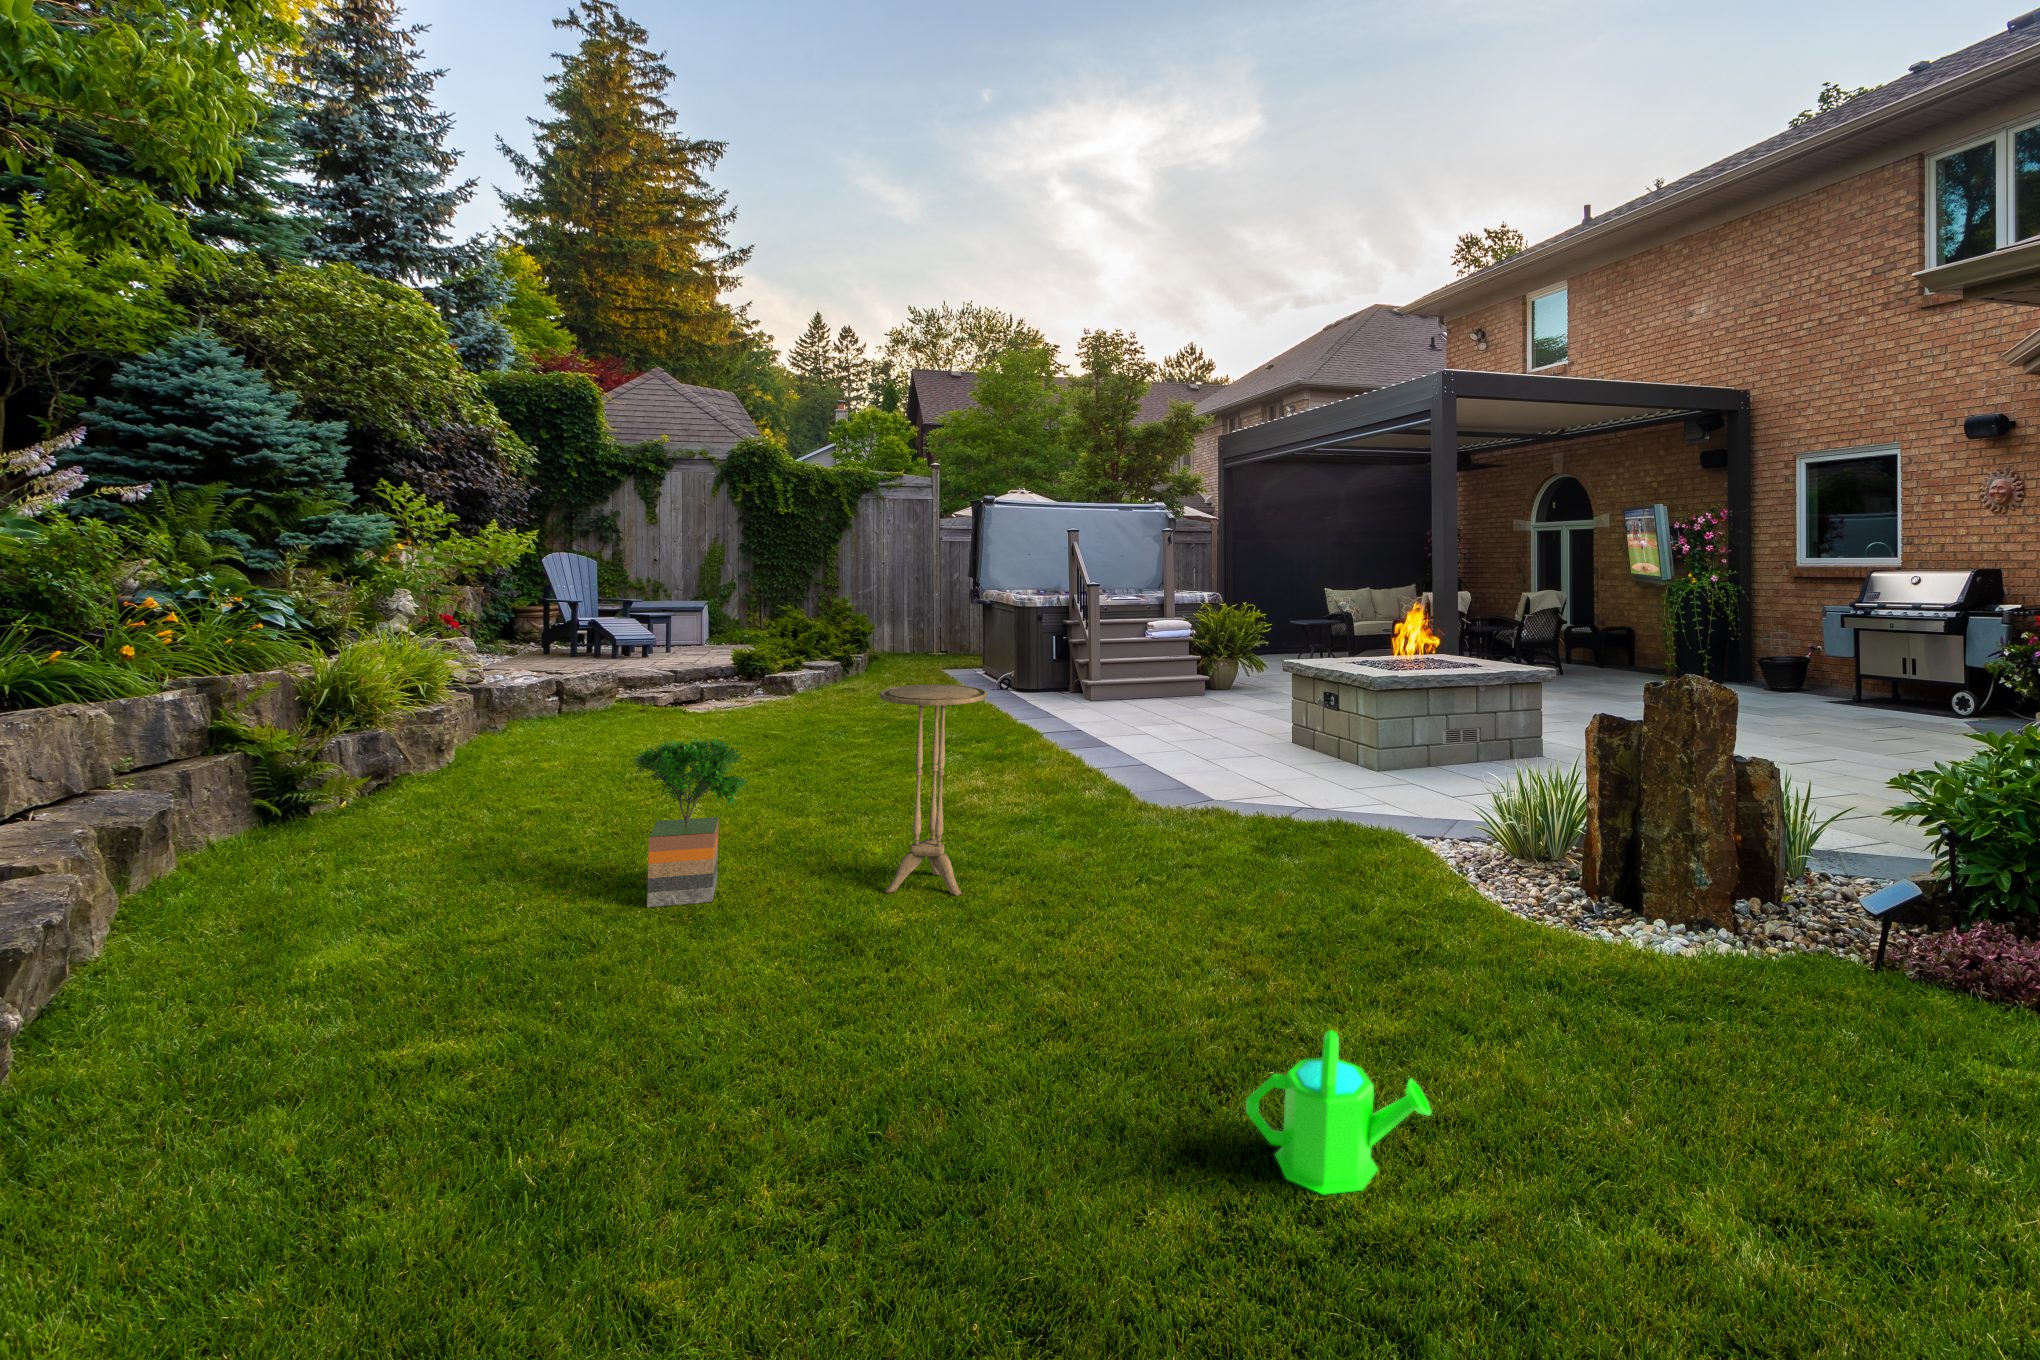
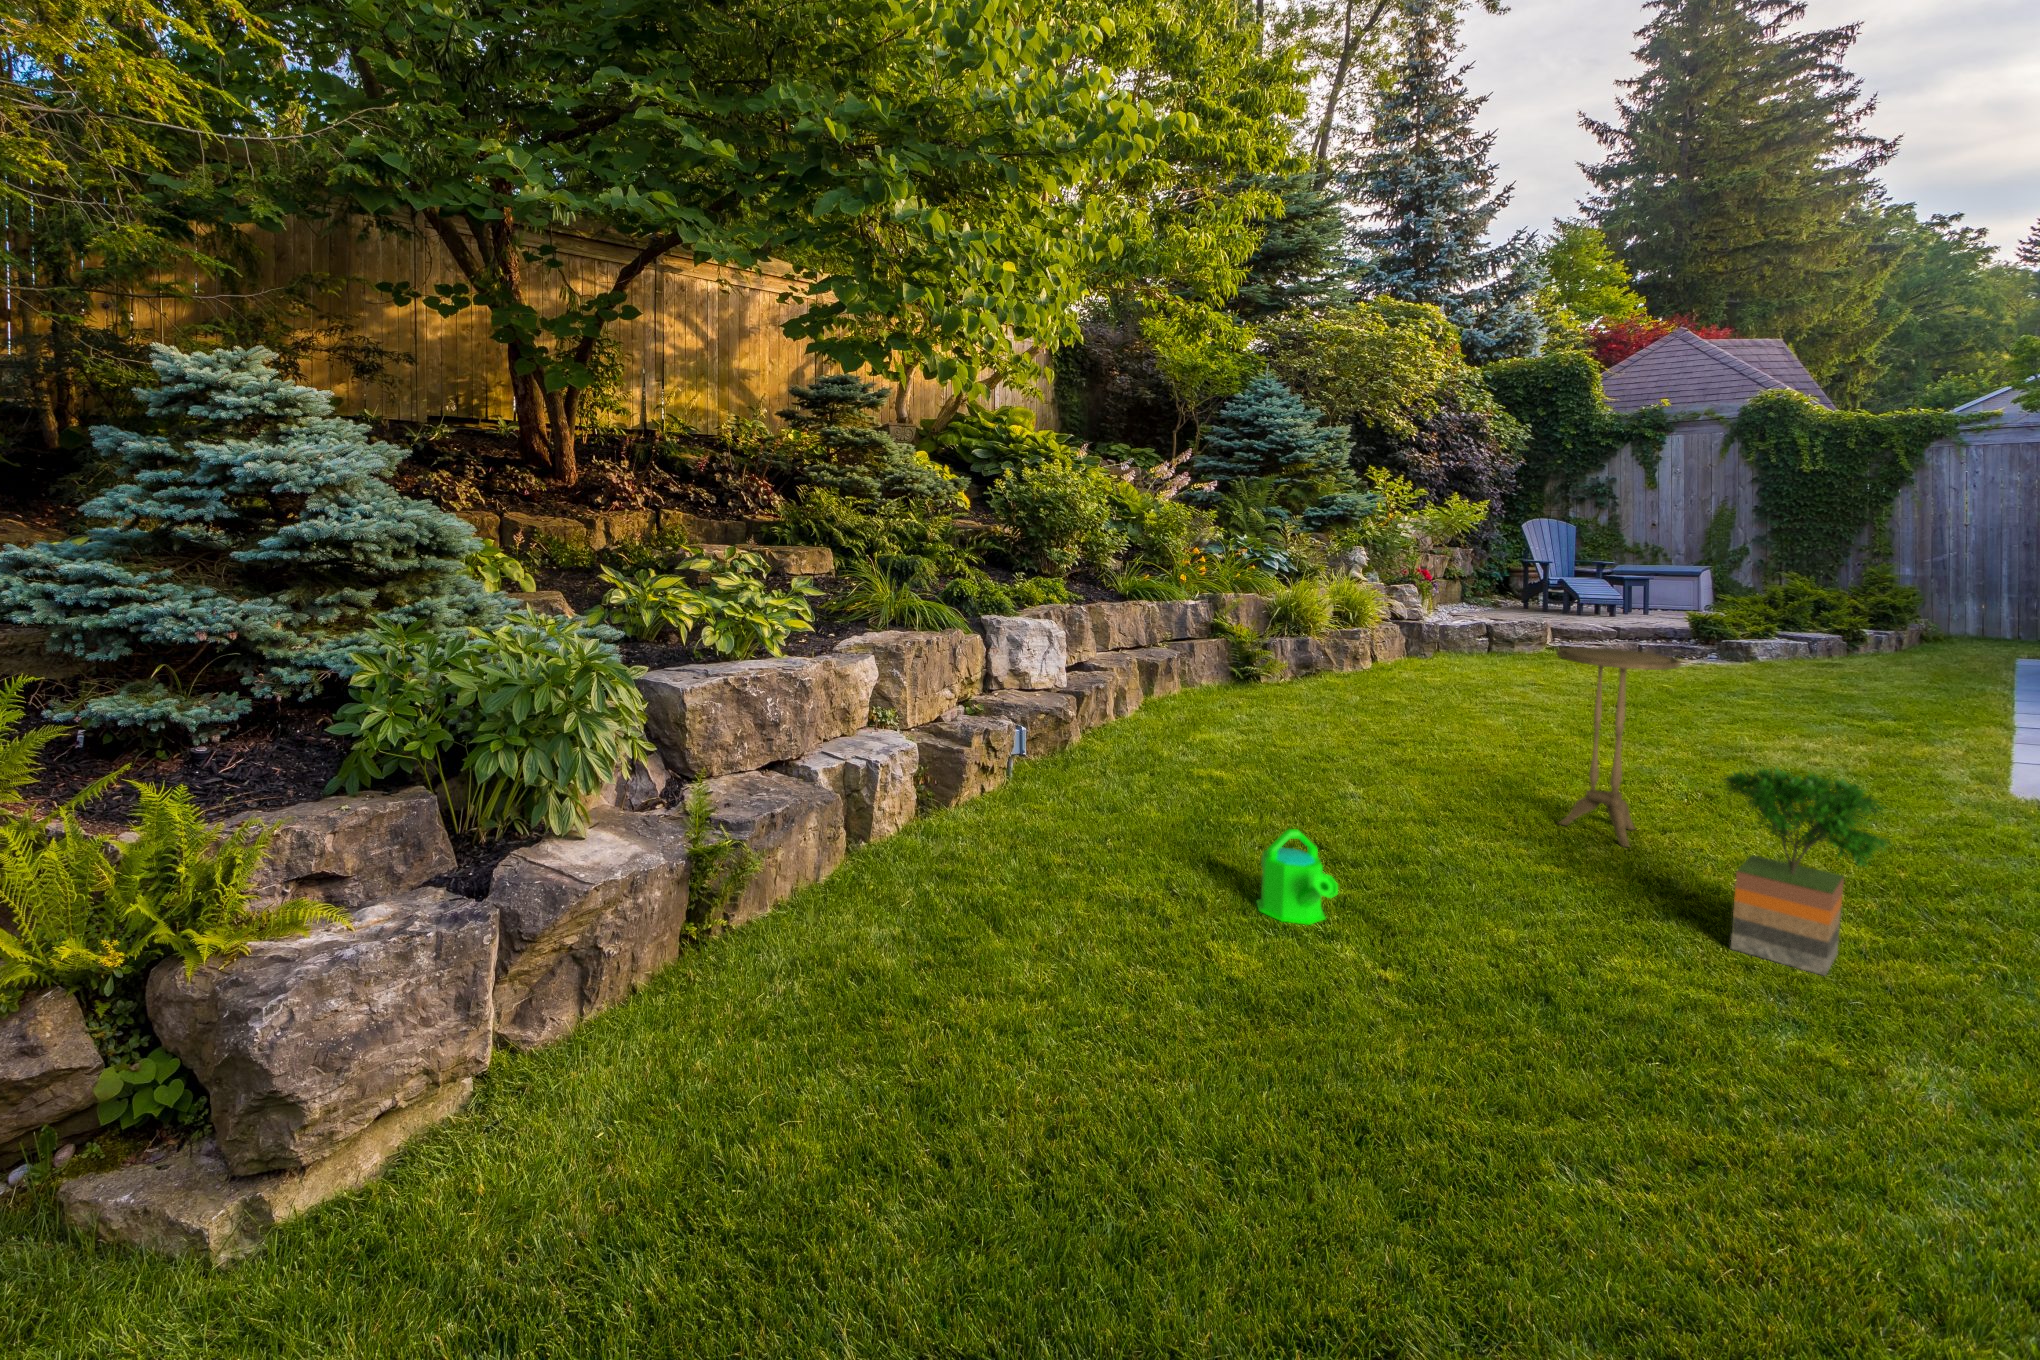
potted tree: present [634,739,746,907] -> present [1724,766,1889,976]
watering can: present [1246,1030,1432,1195] -> present [1256,829,1338,925]

